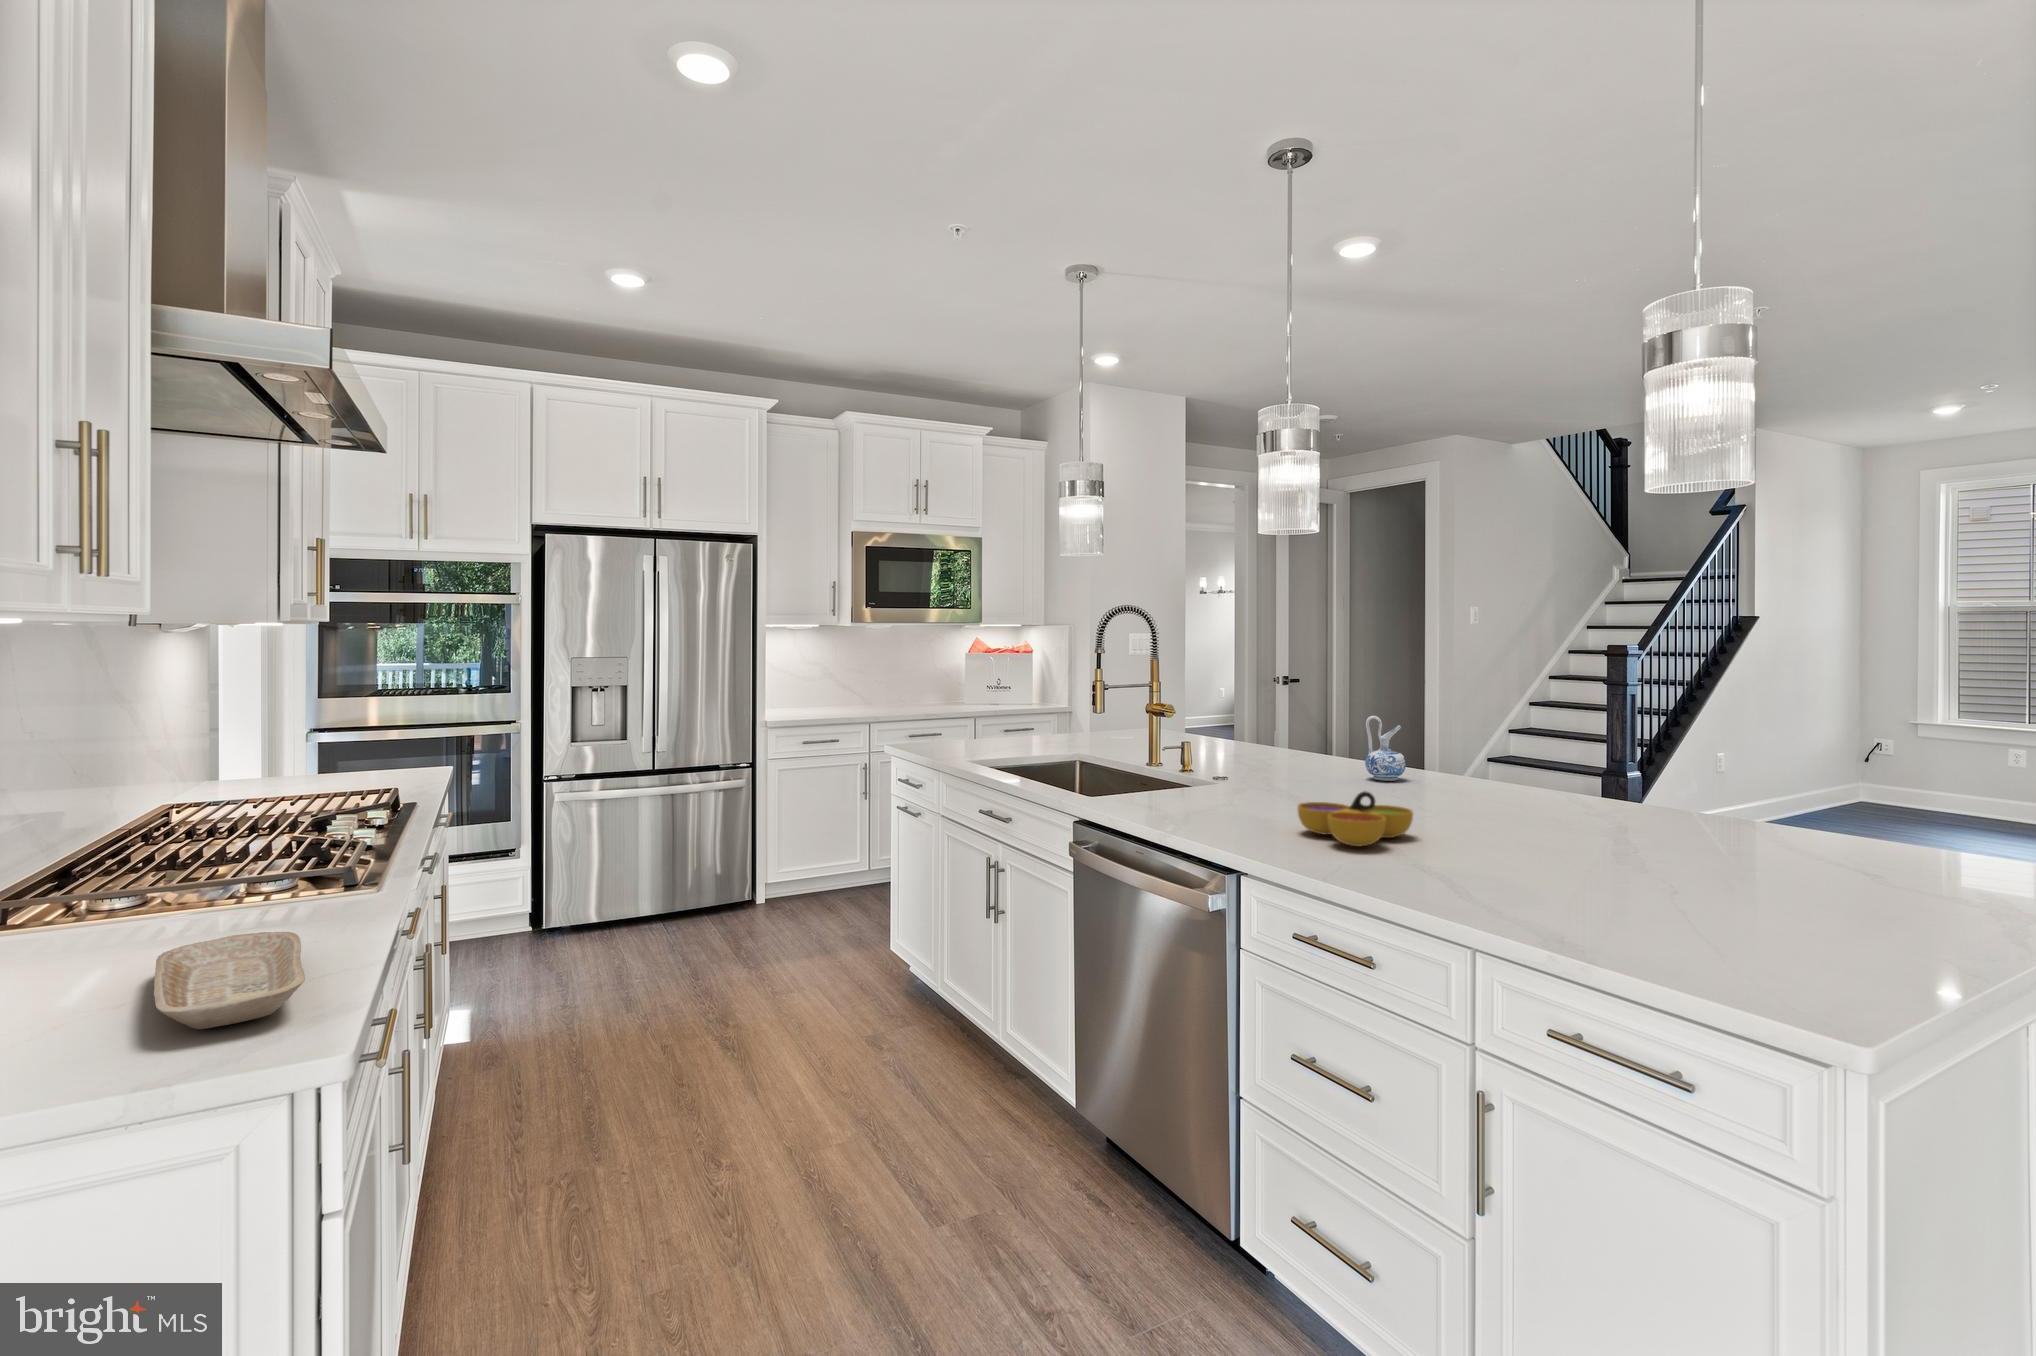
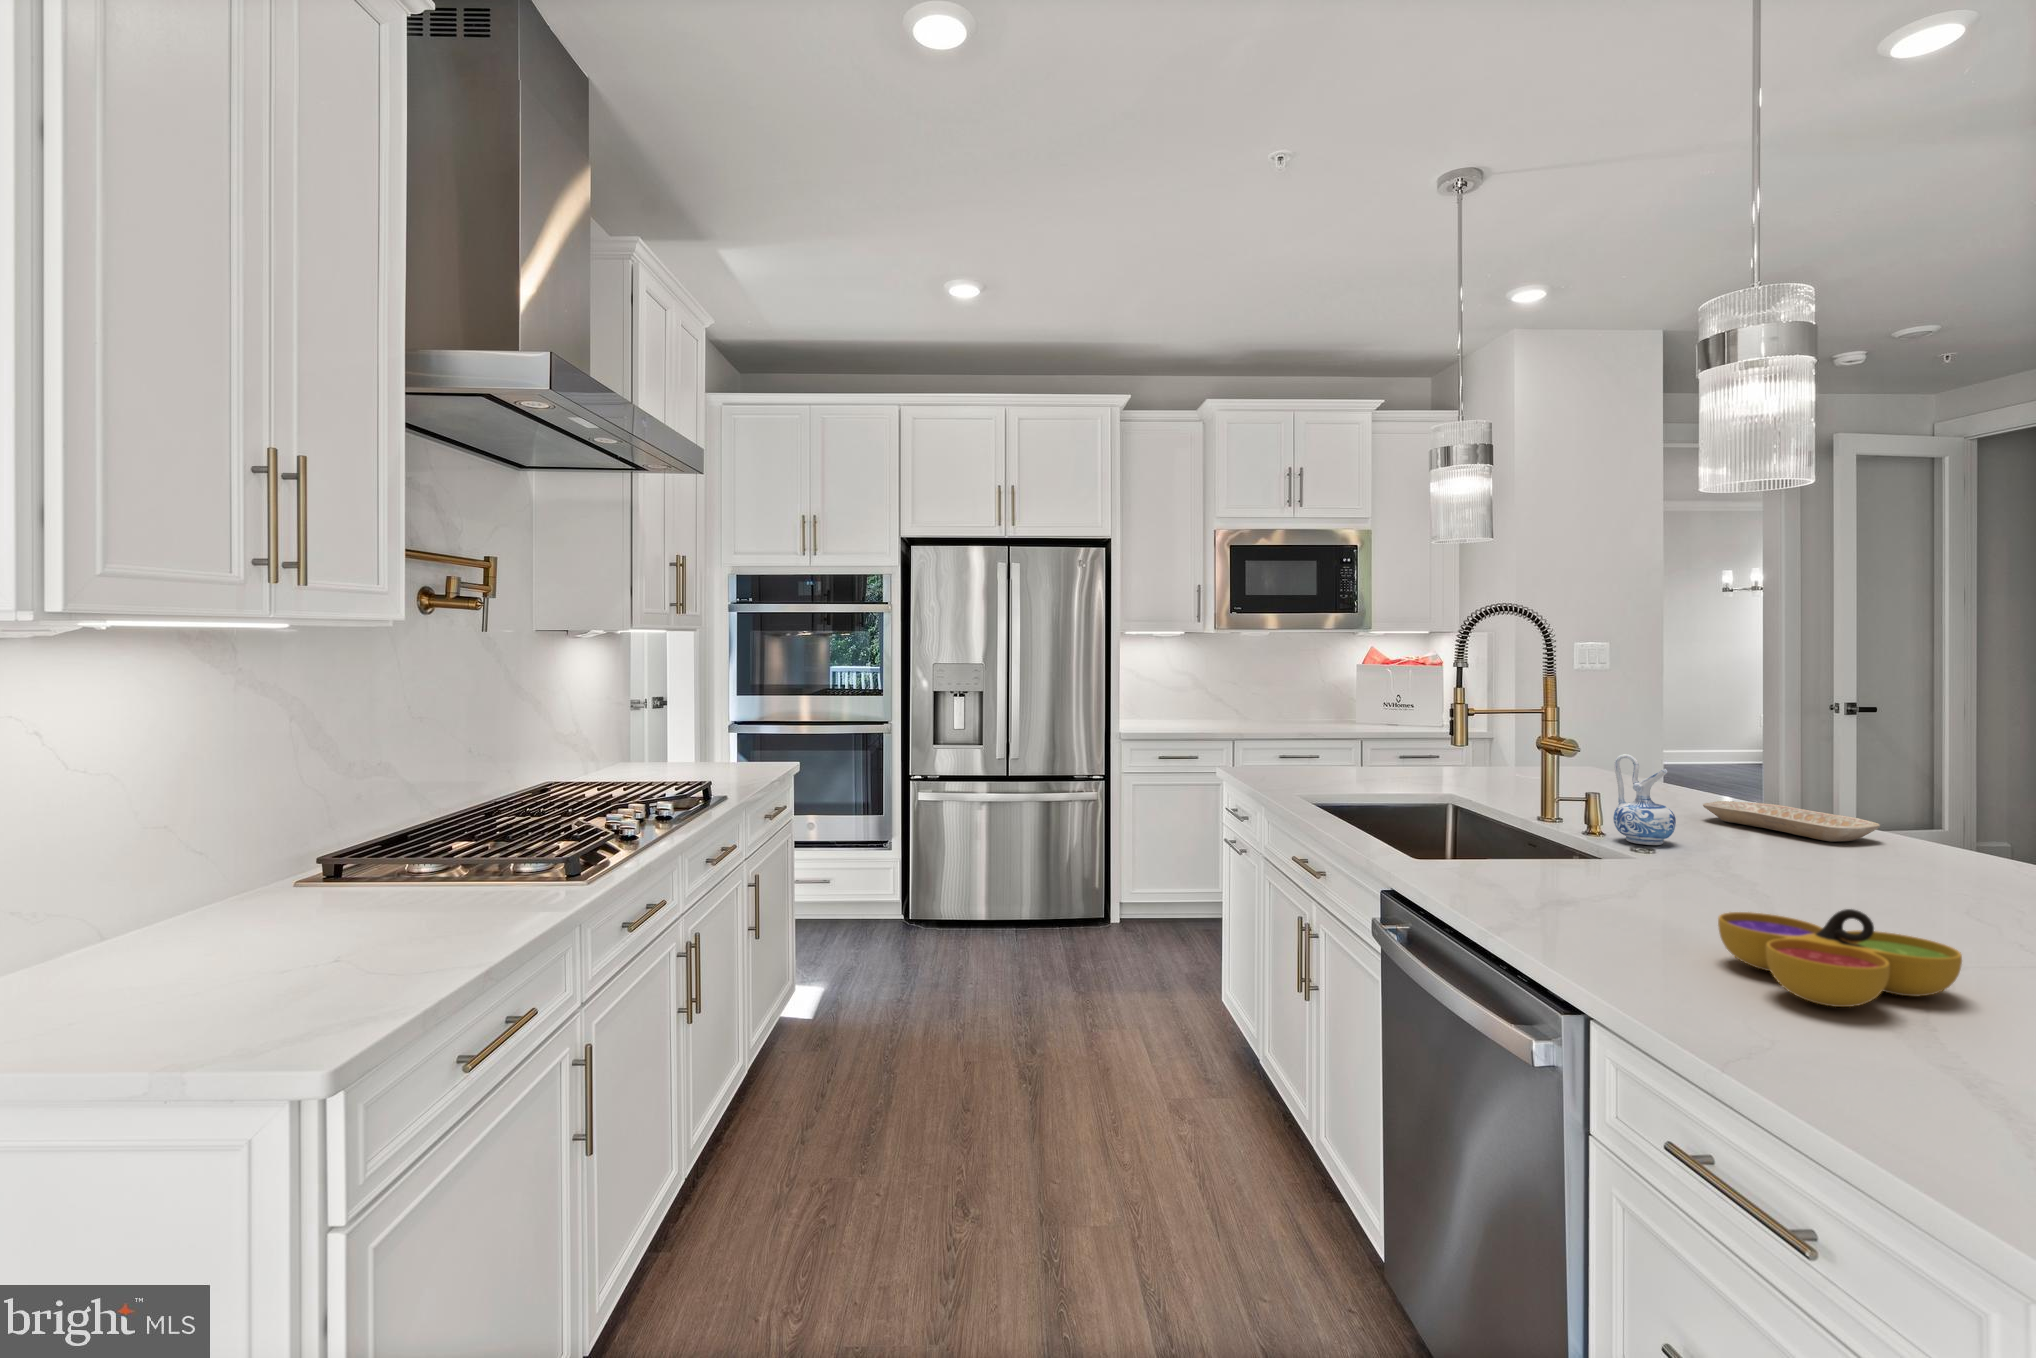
ceramic pitcher: present [1365,716,1406,781] -> present [1613,754,1676,845]
tray: present [154,932,305,1029] -> present [1703,801,1880,842]

